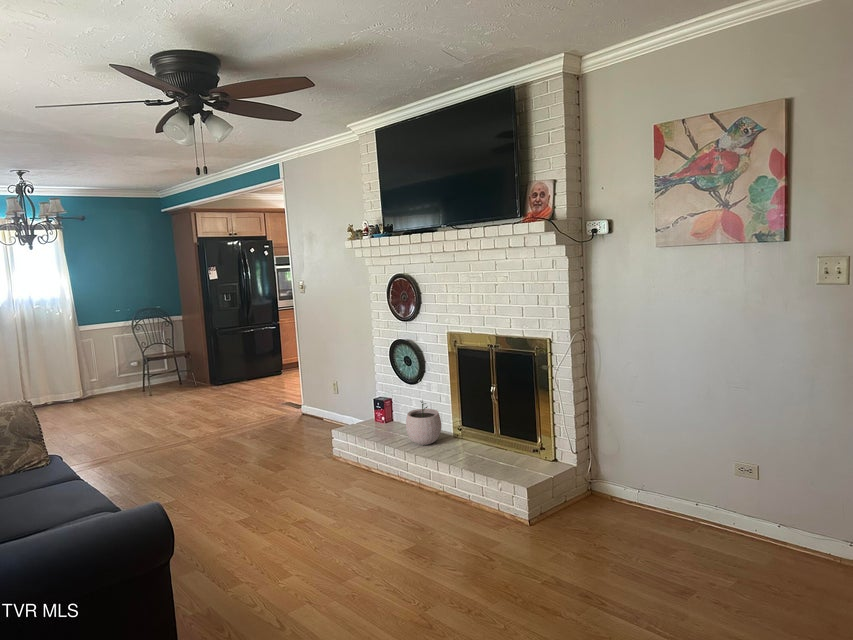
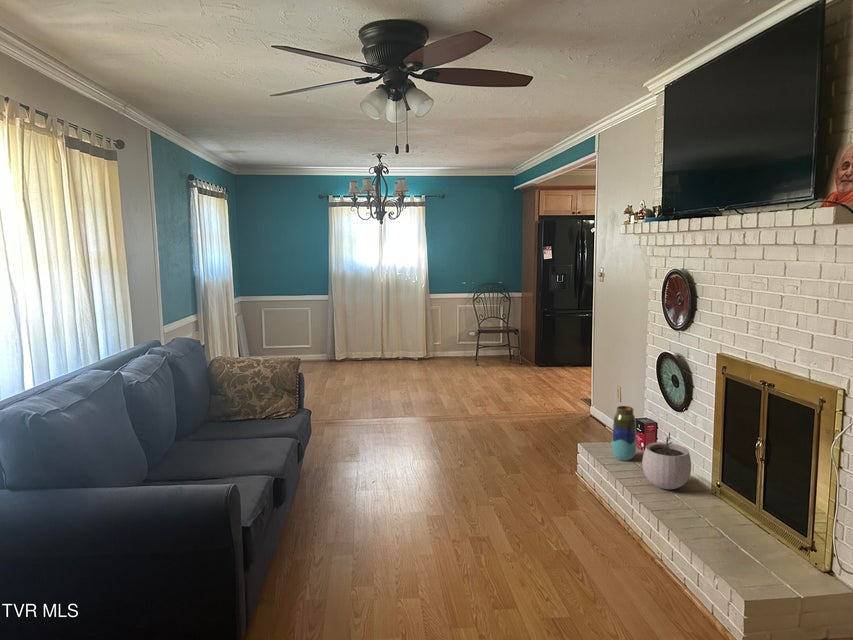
vase: none [367,389,387,435] -> present [612,406,636,461]

